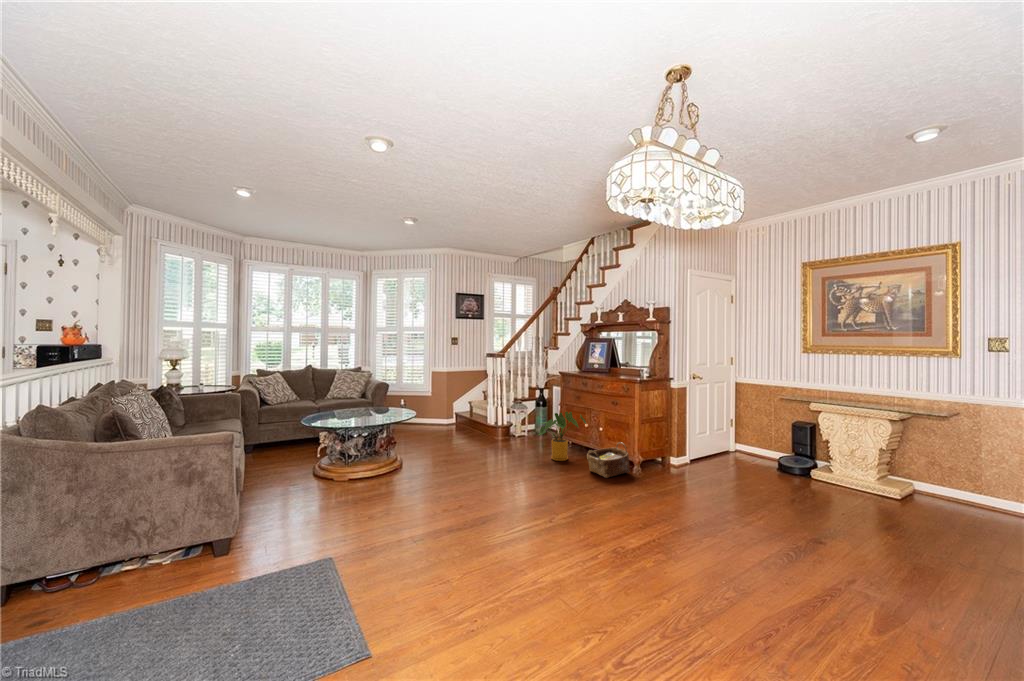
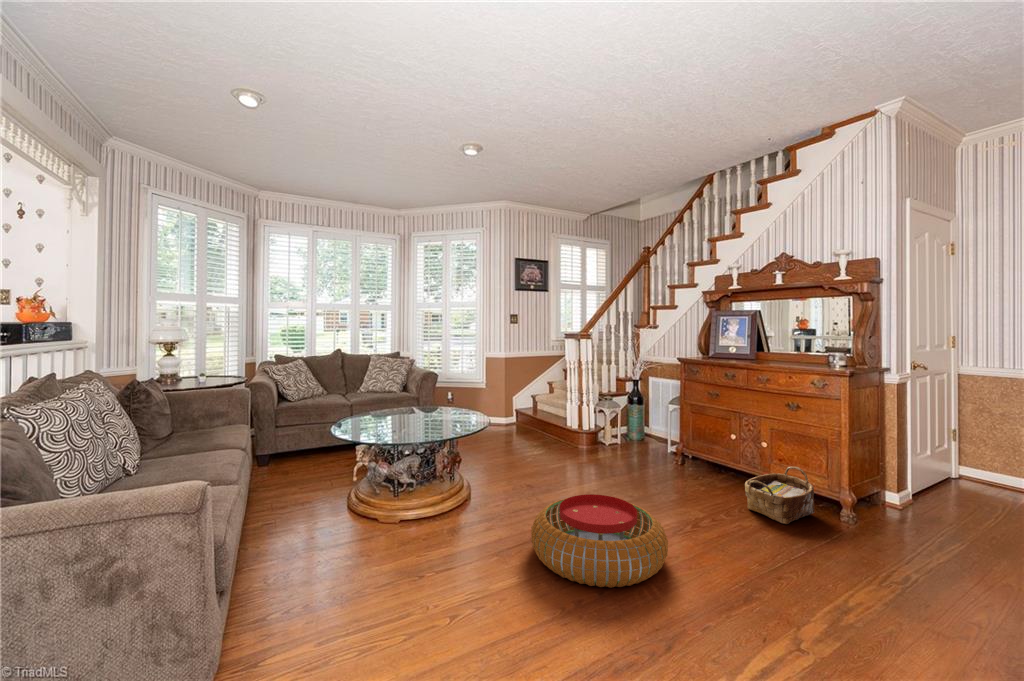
house plant: present [539,412,587,461] -> none [654,416,727,488]
pouf: none [433,457,518,507] -> present [531,494,668,588]

